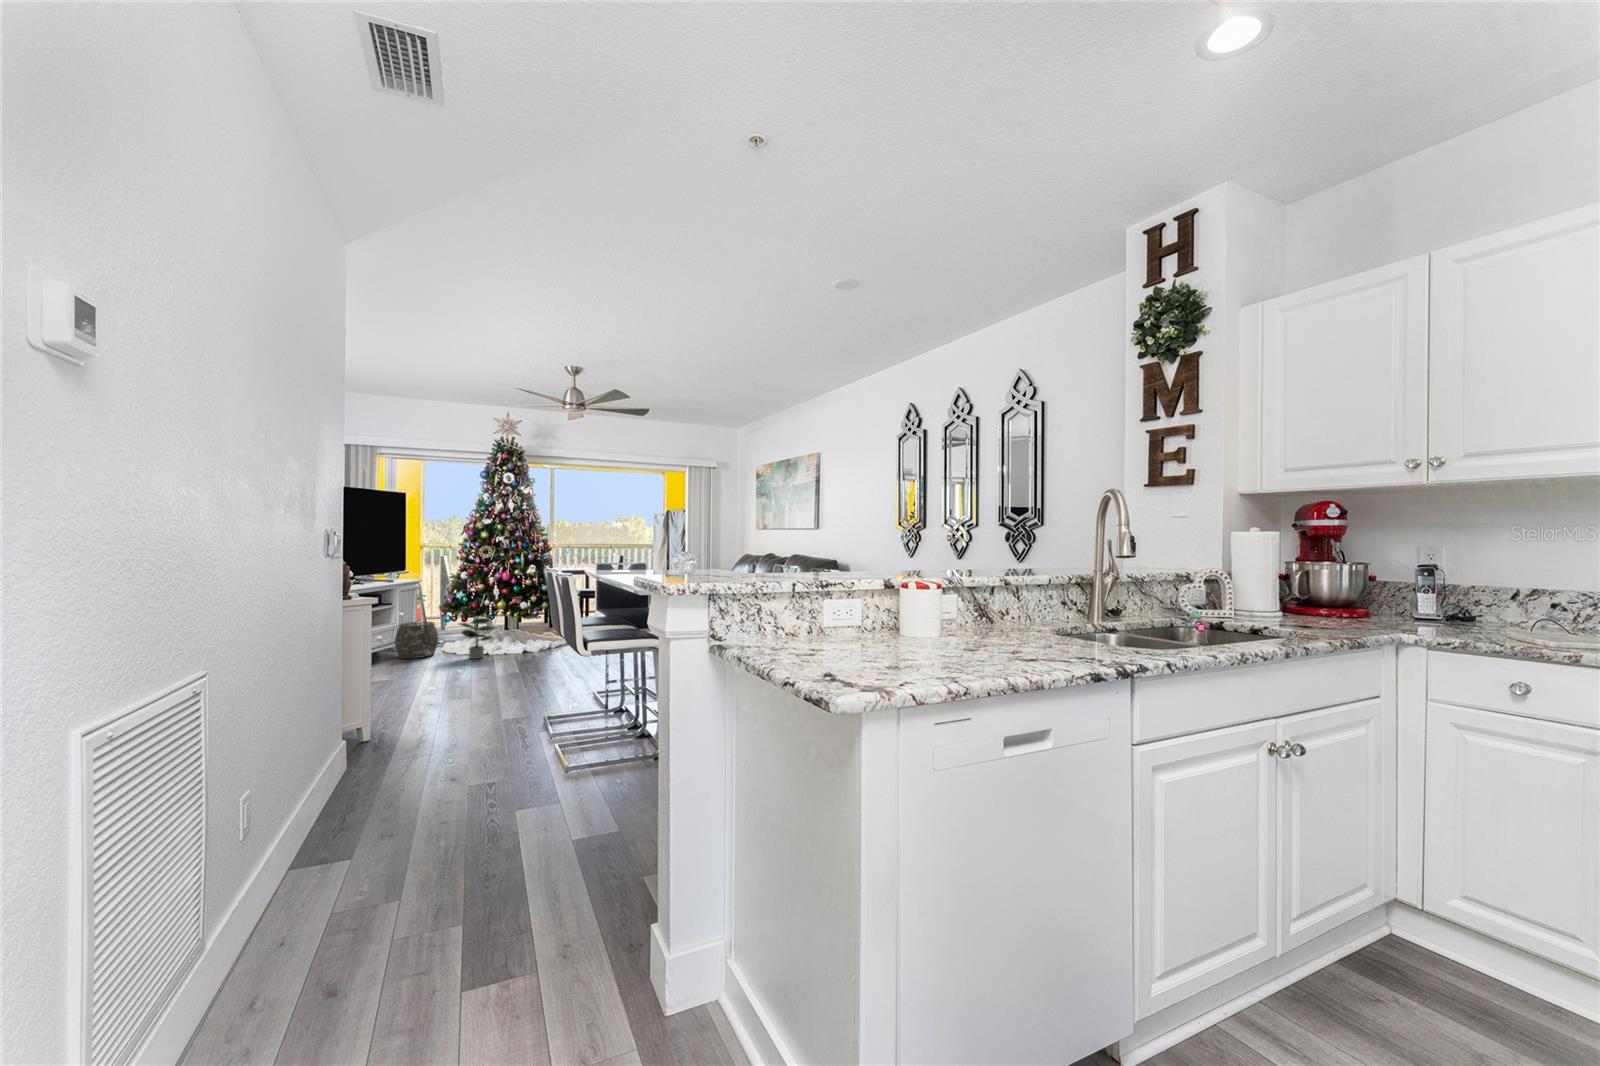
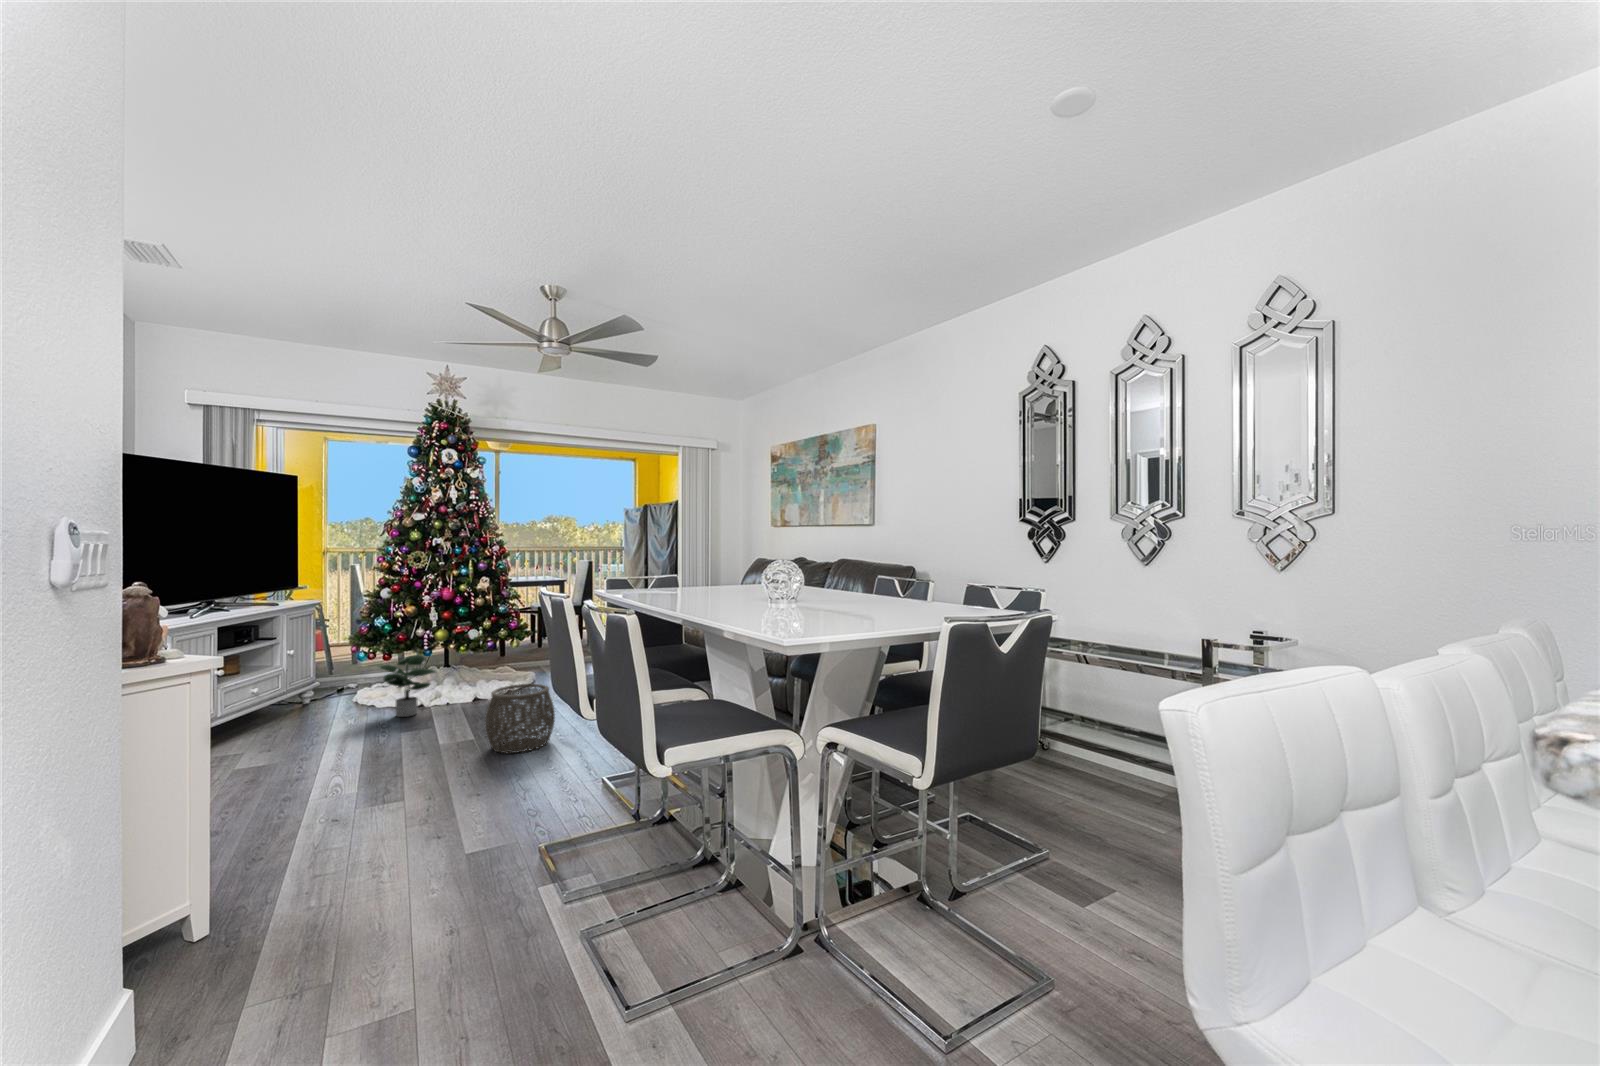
woven basket: present [395,622,438,659] -> present [485,684,555,753]

